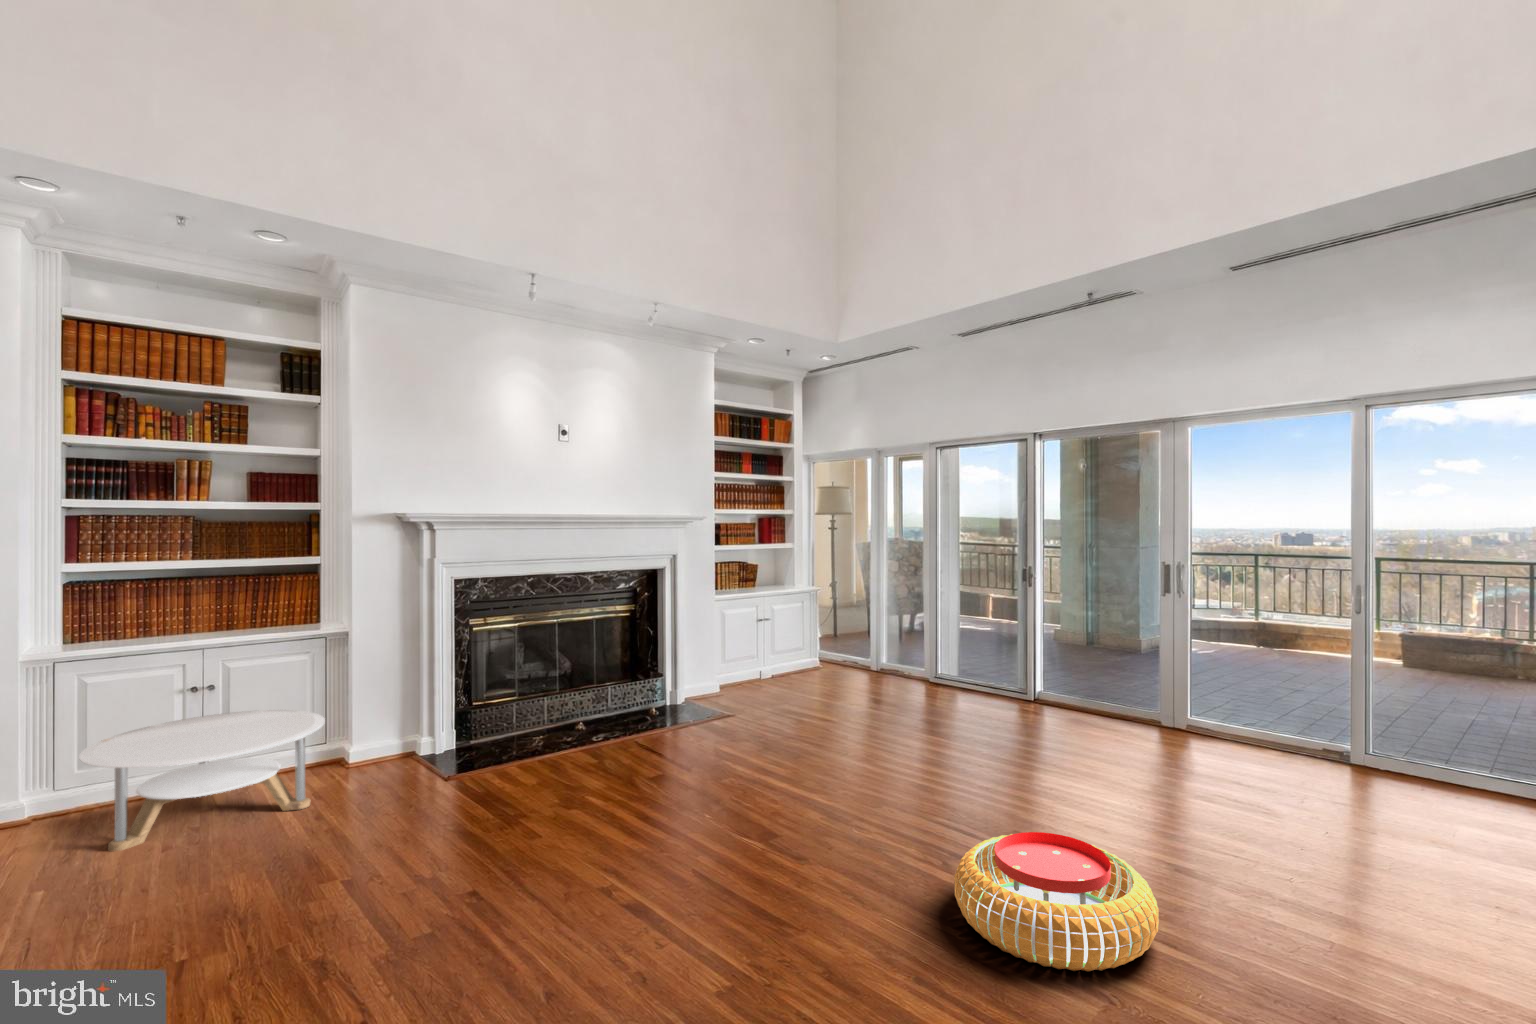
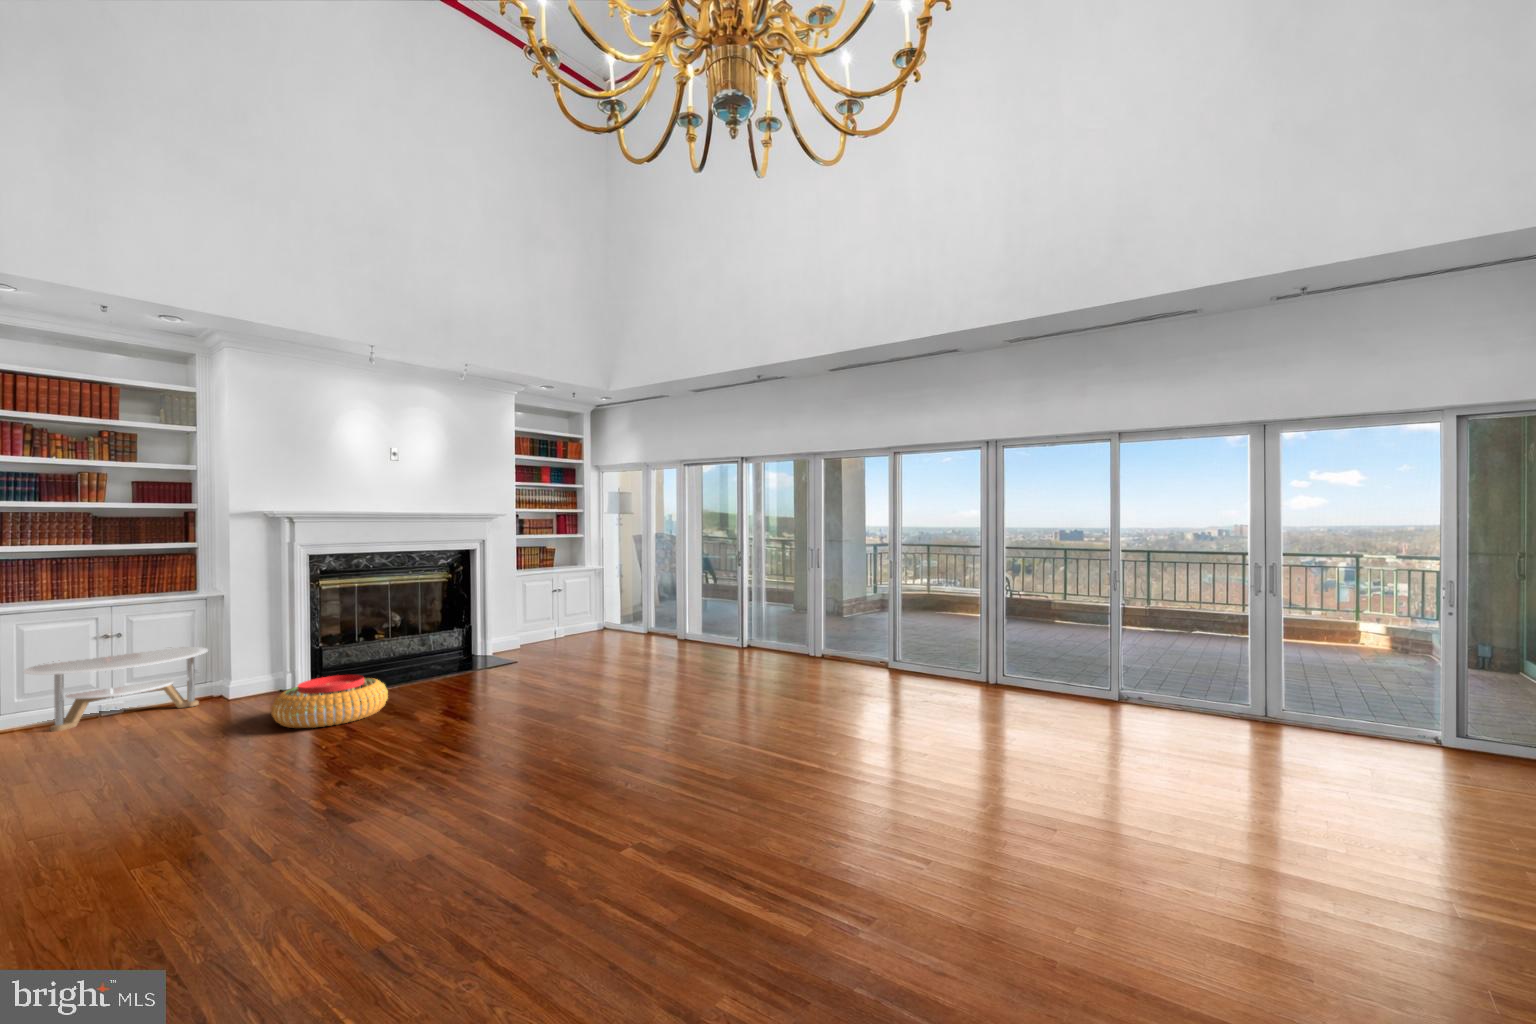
pouf: present [954,832,1159,971] -> present [271,675,388,728]

